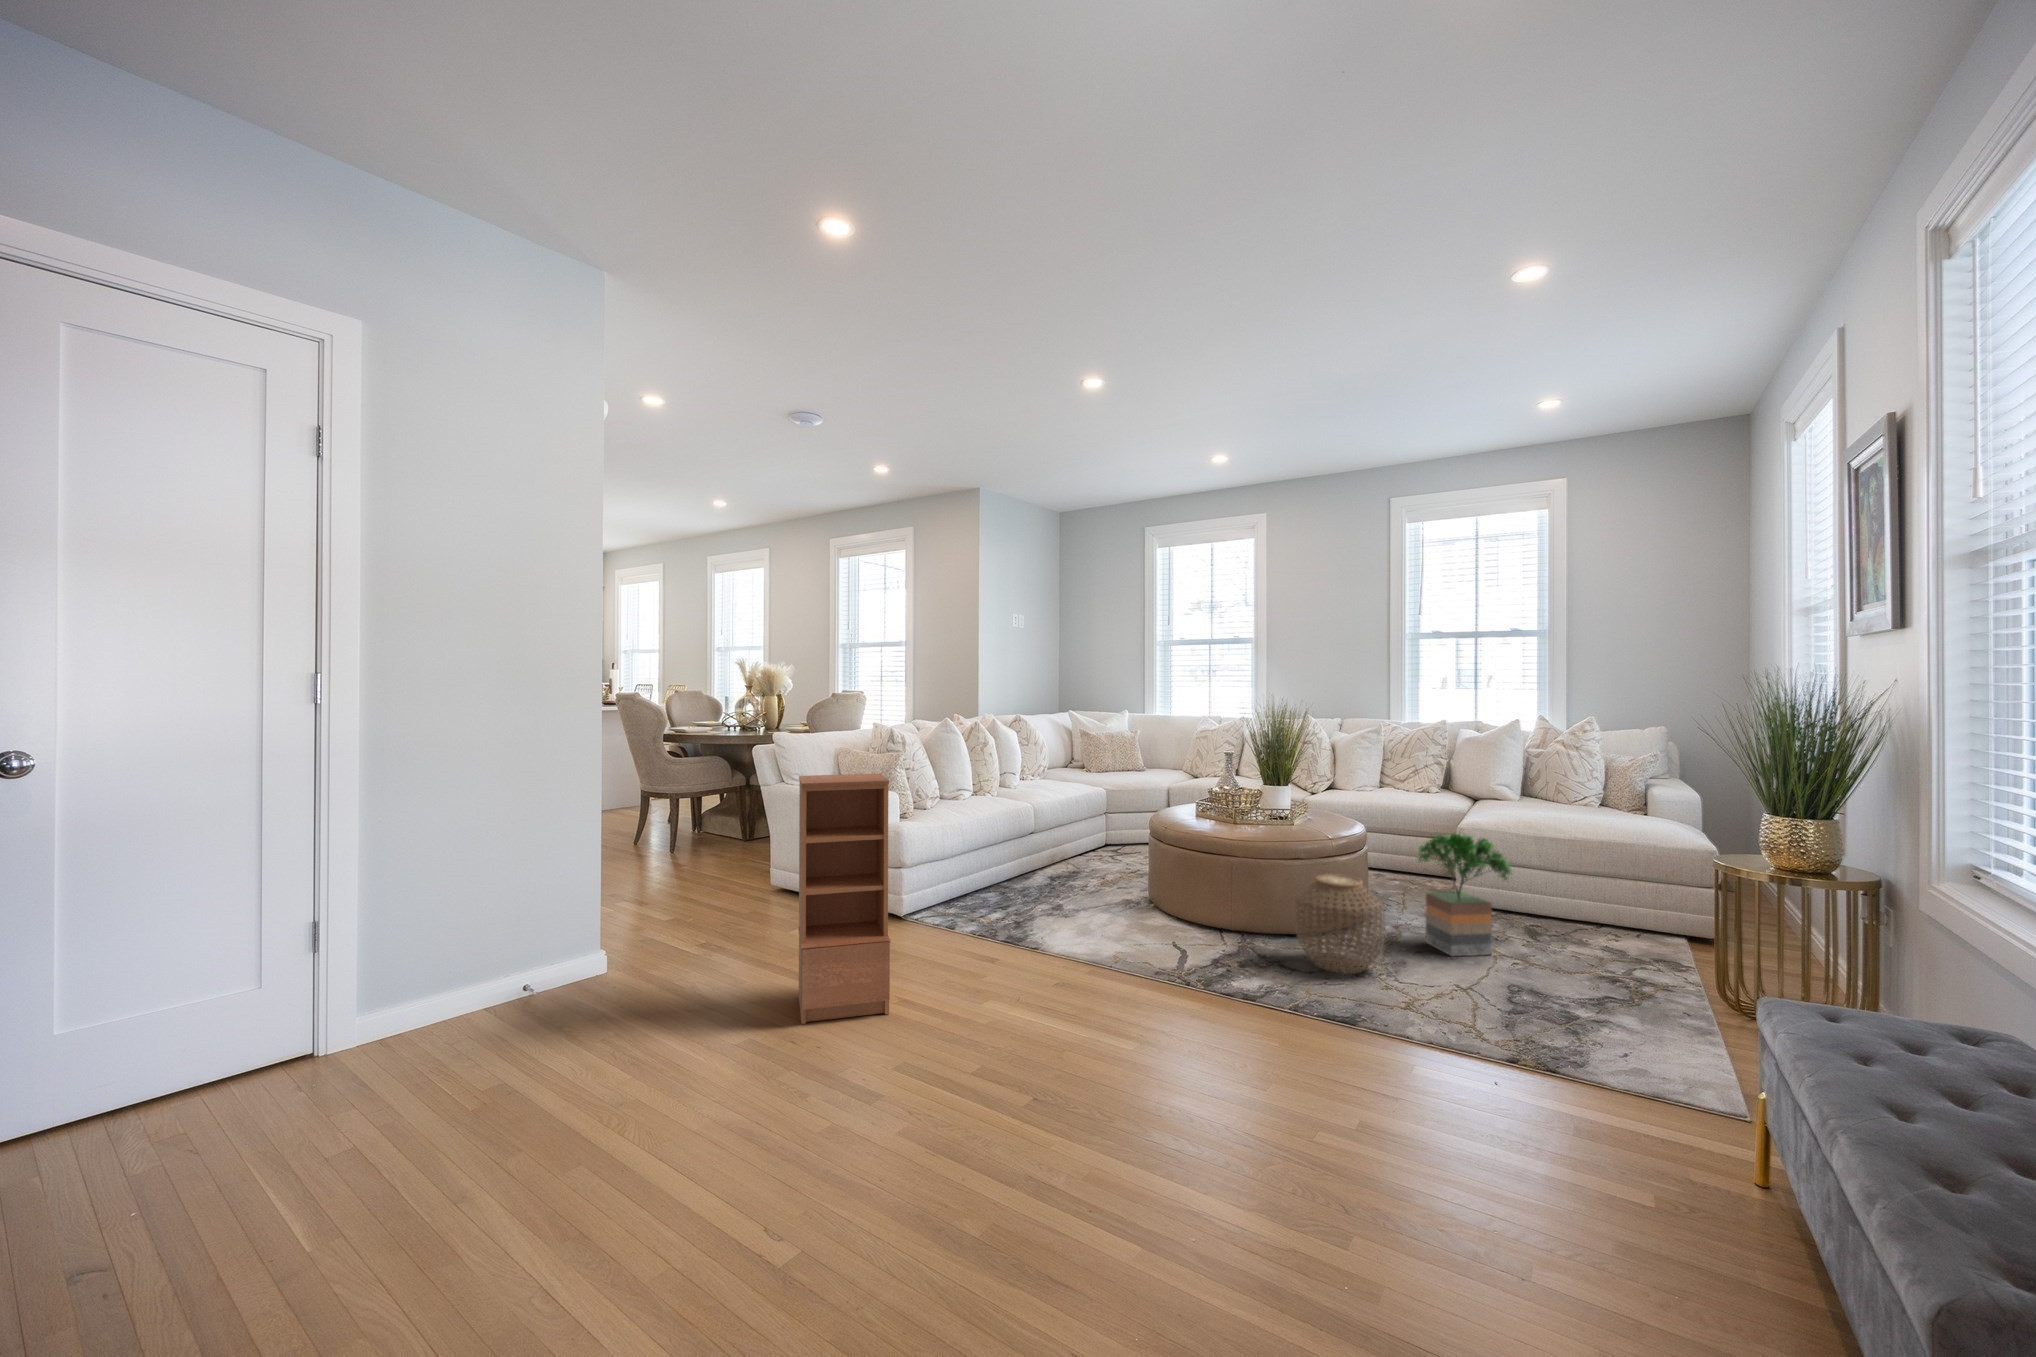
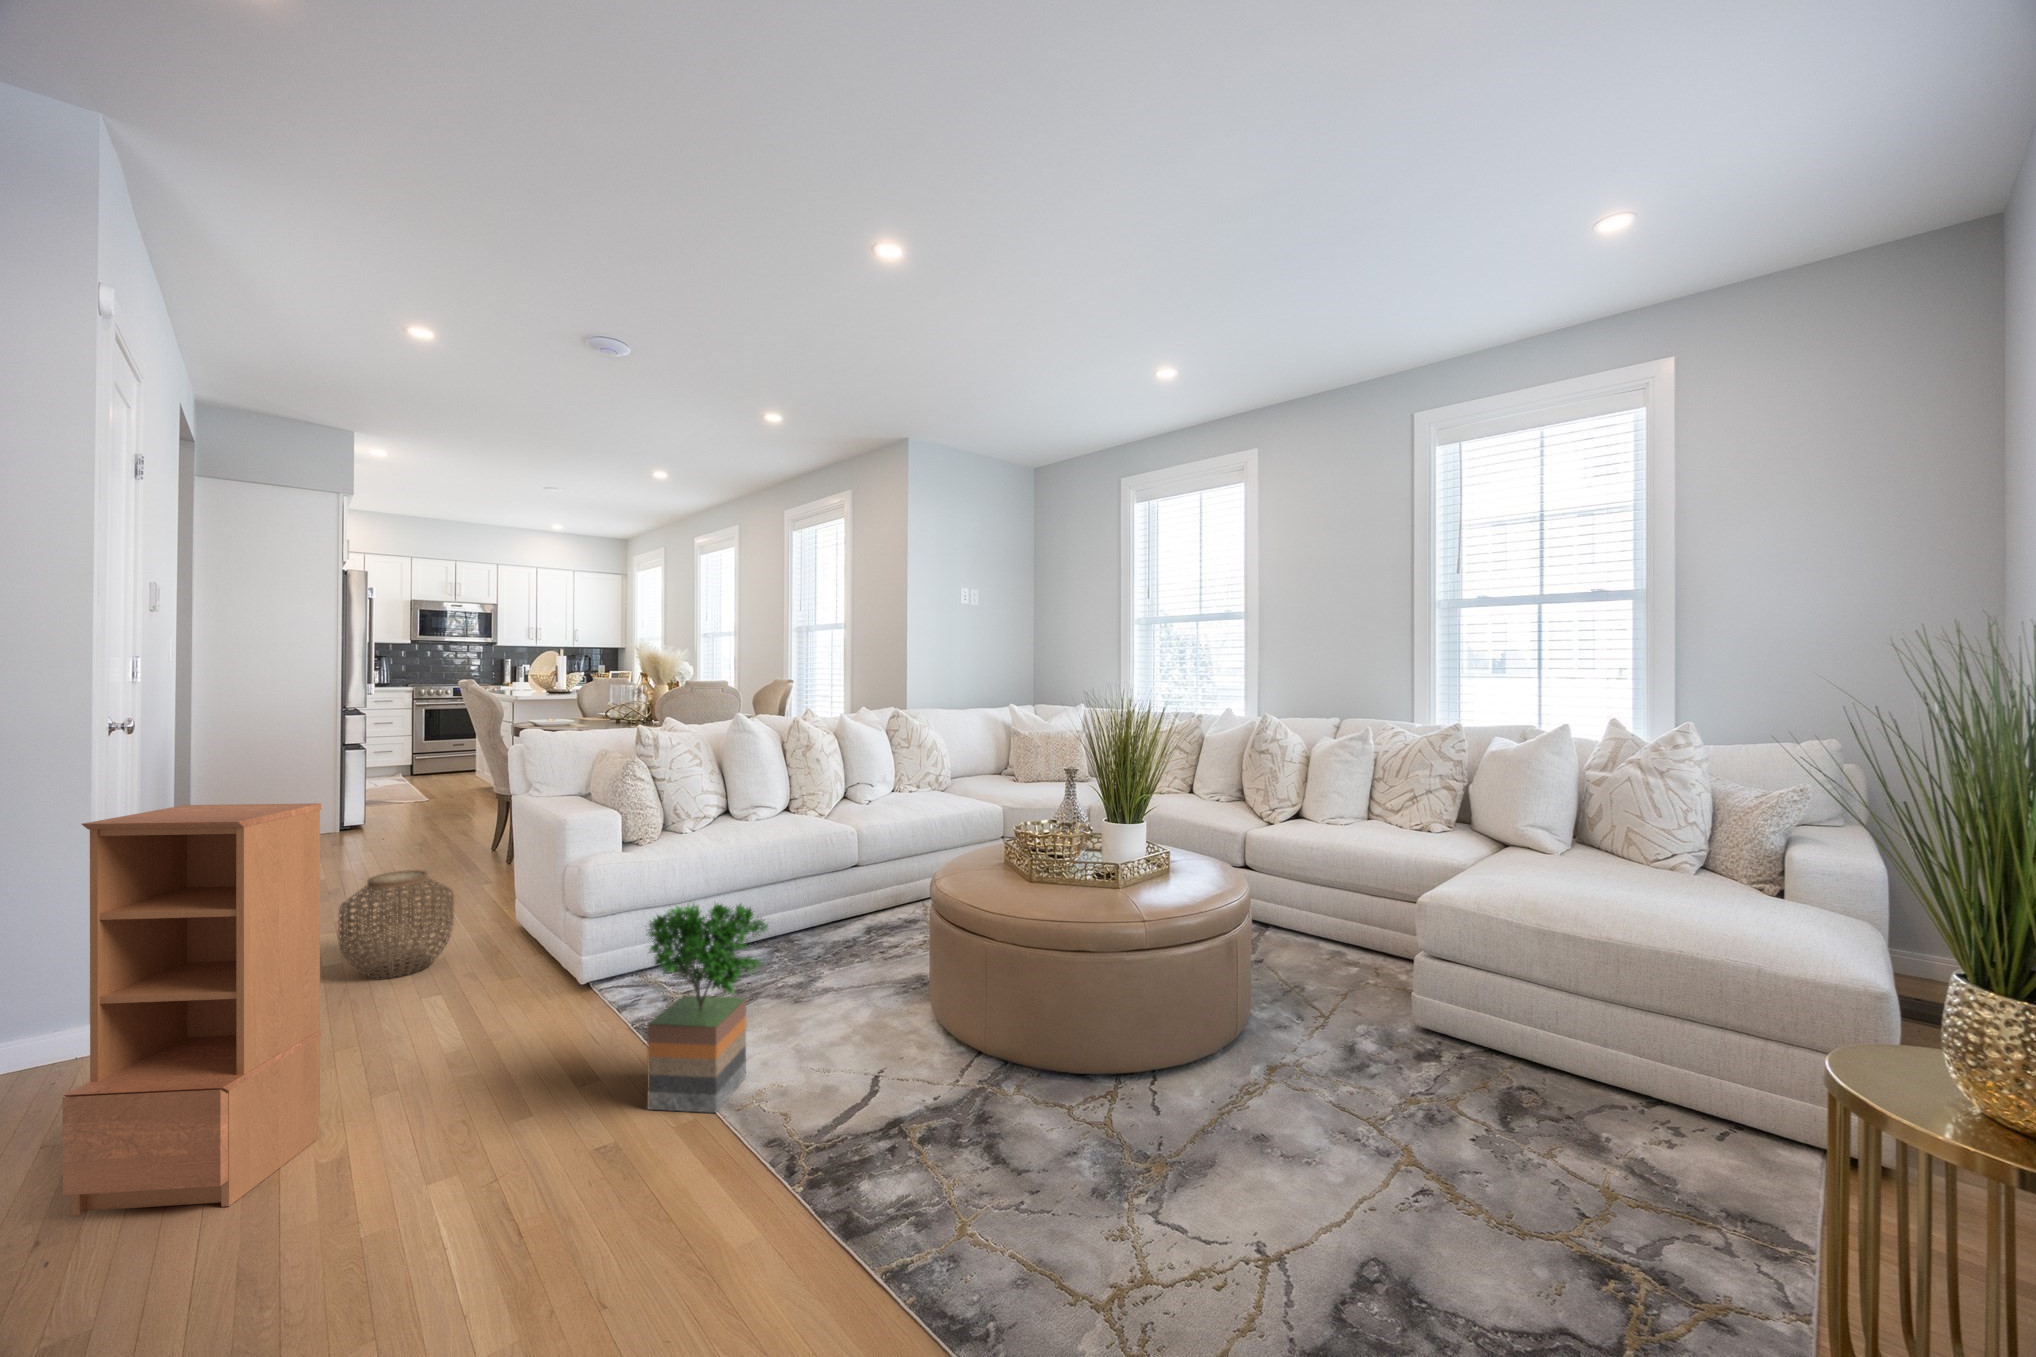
potted tree: present [1417,834,1513,956] -> present [646,903,768,1113]
woven basket: present [1295,874,1384,974] -> present [339,870,454,978]

